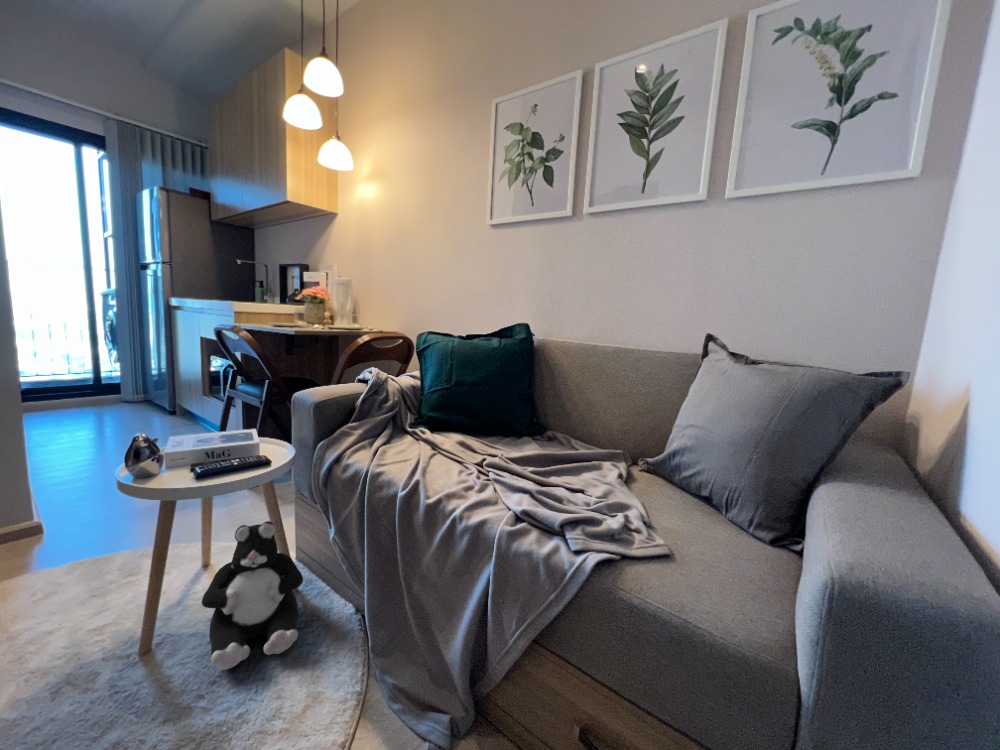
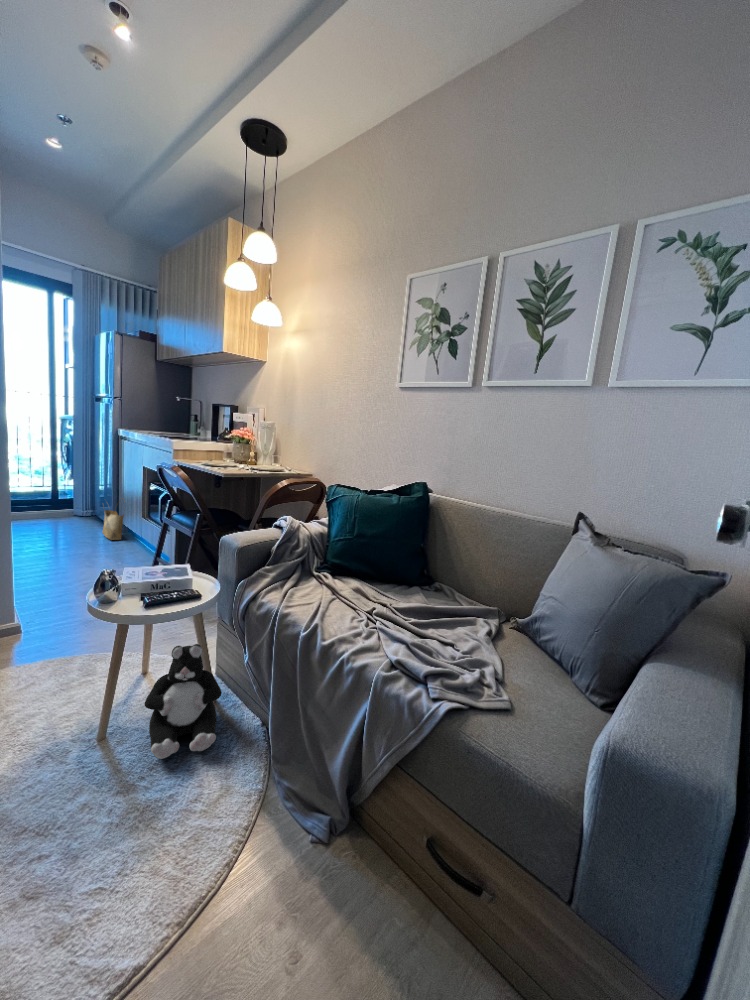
woven basket: none [154,377,182,424] -> present [103,510,124,540]

